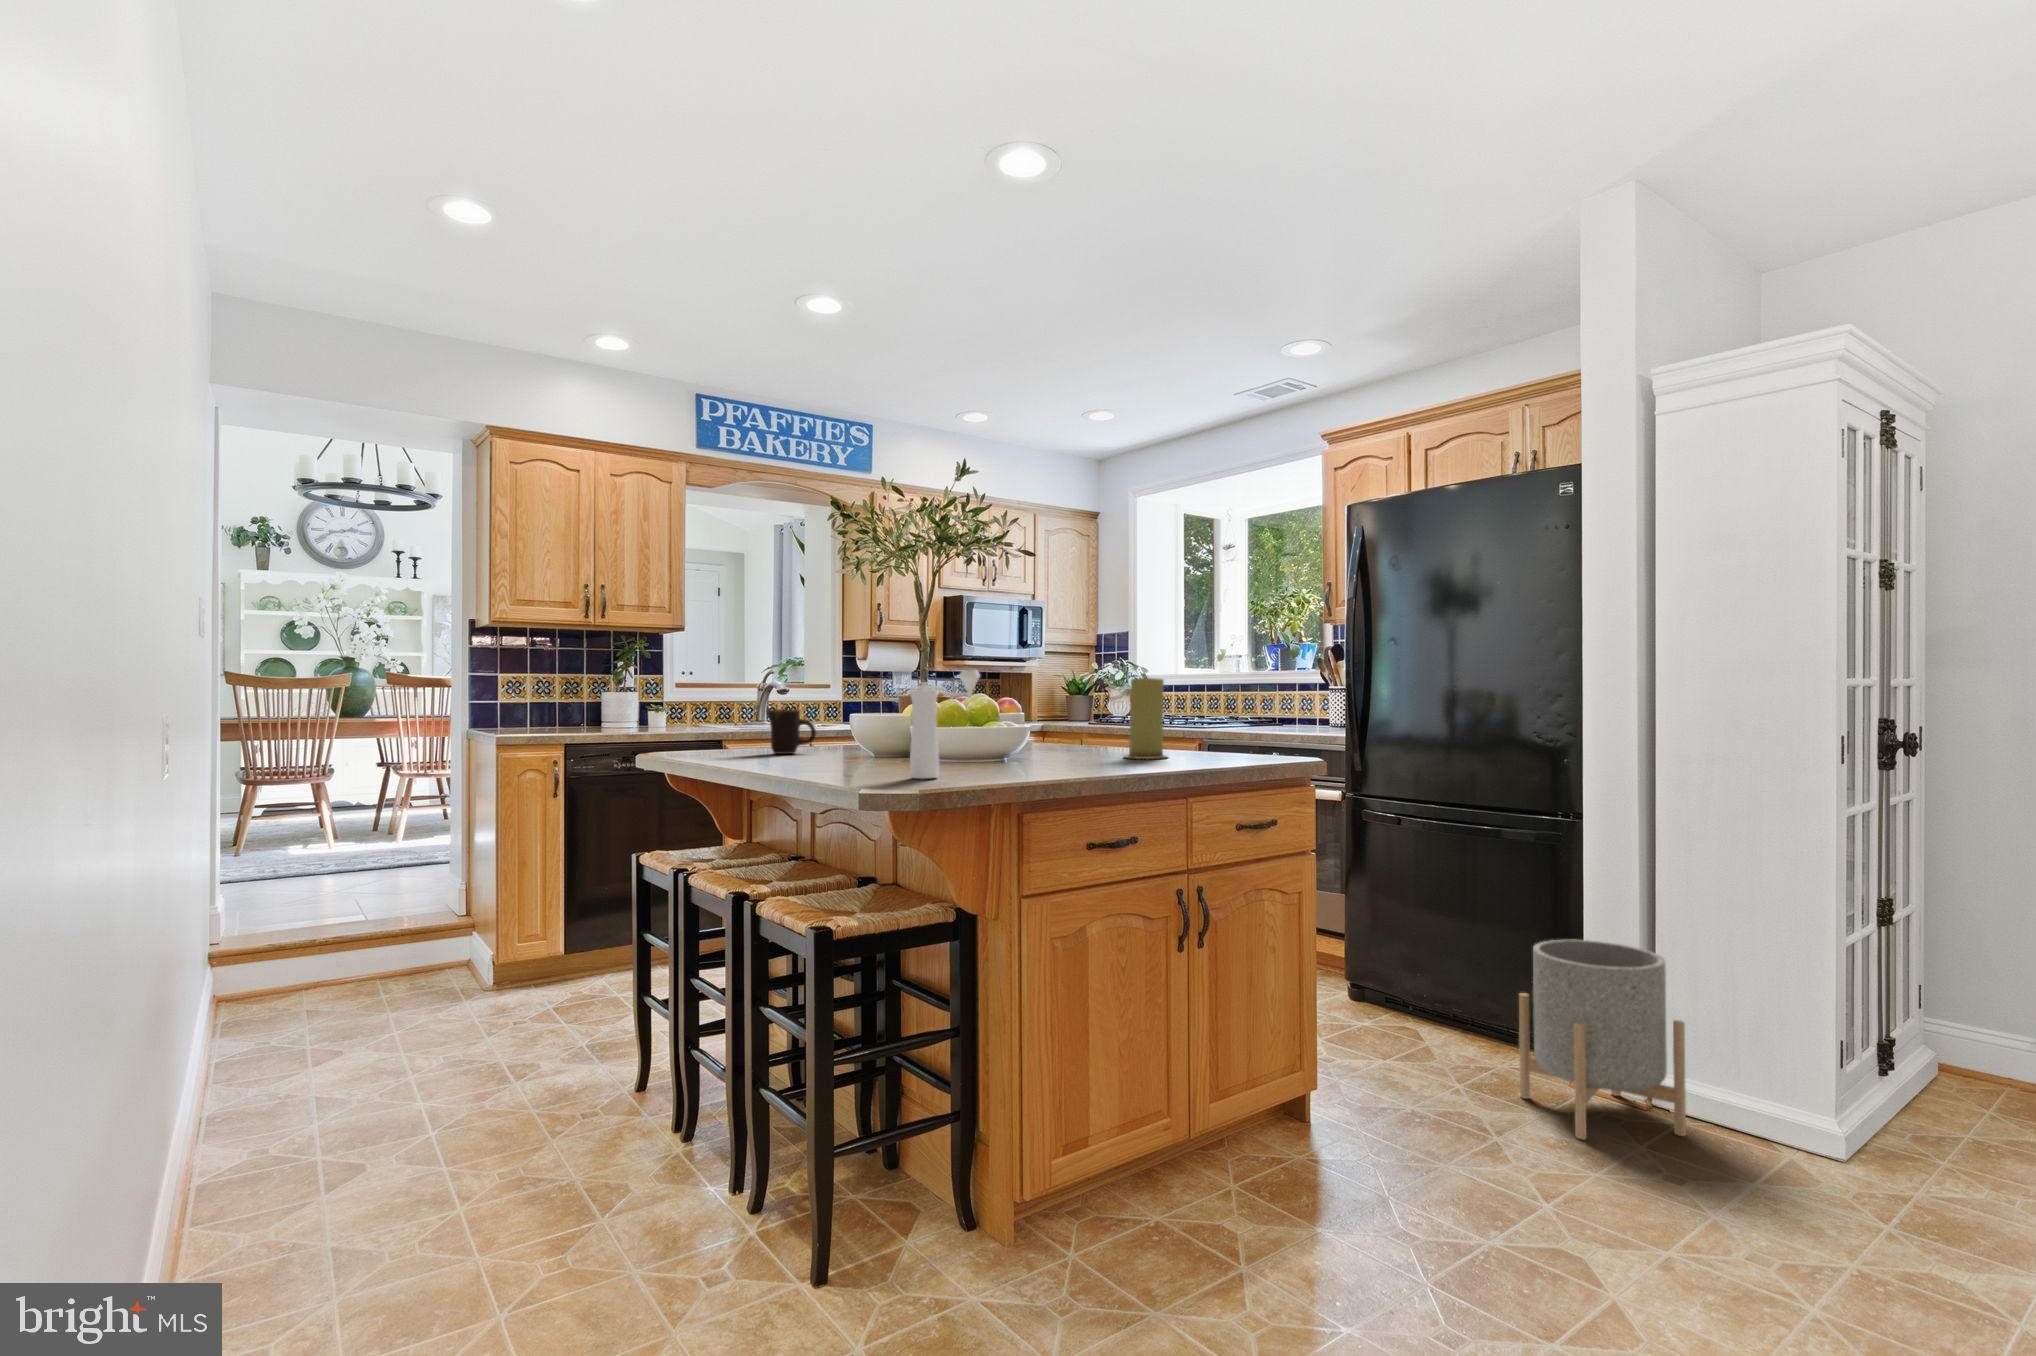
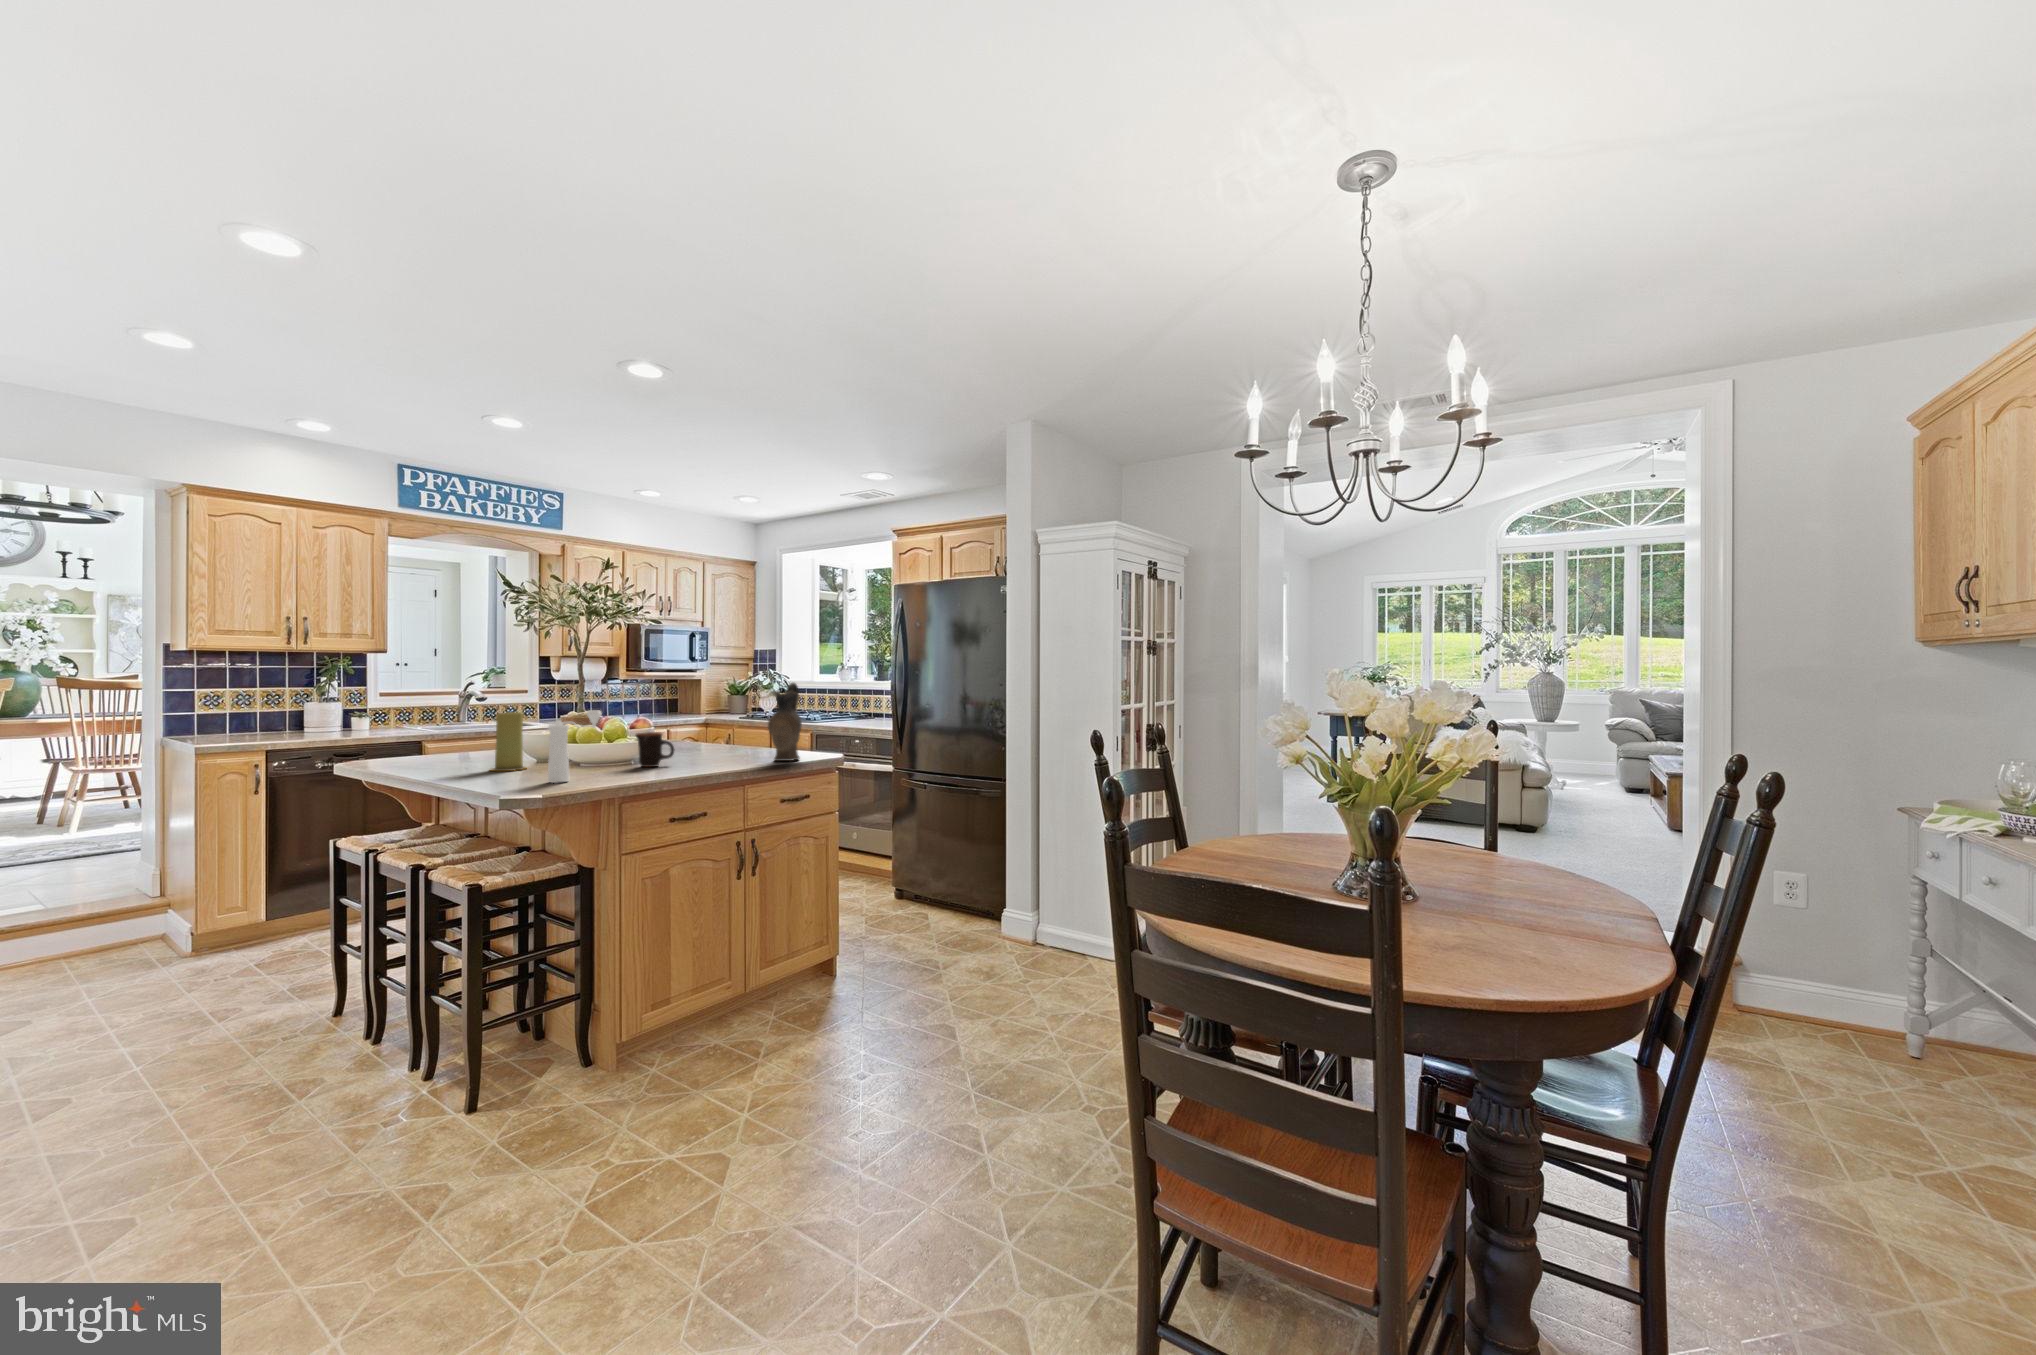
ceramic pitcher: none [1209,636,1261,761] -> present [768,683,802,761]
candle: present [1125,678,1167,759] -> present [491,712,526,771]
mug: present [767,709,816,754] -> present [636,732,674,767]
planter: present [1519,940,1686,1140] -> none [969,855,1048,969]

